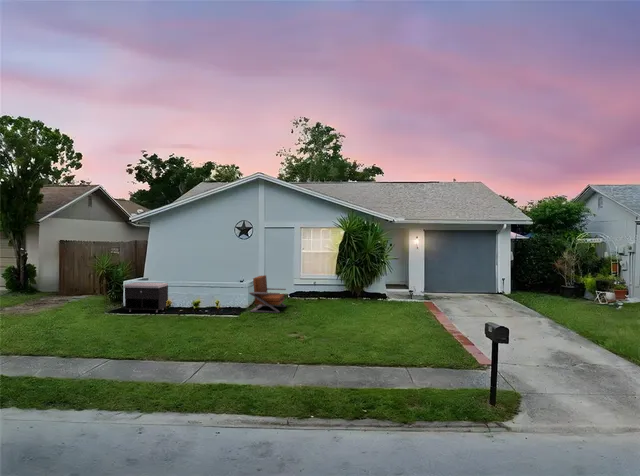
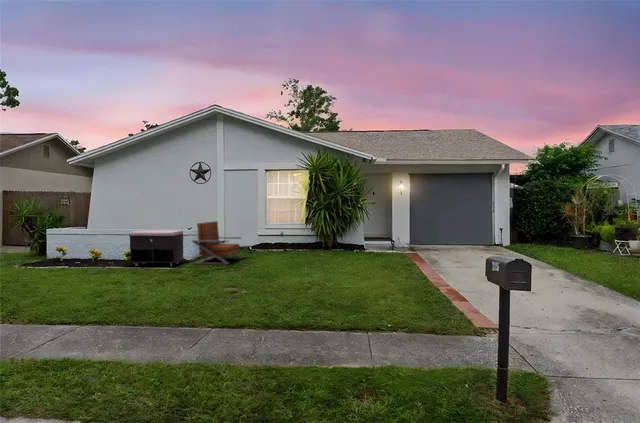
storage bench: present [124,282,168,312] -> present [129,230,183,266]

